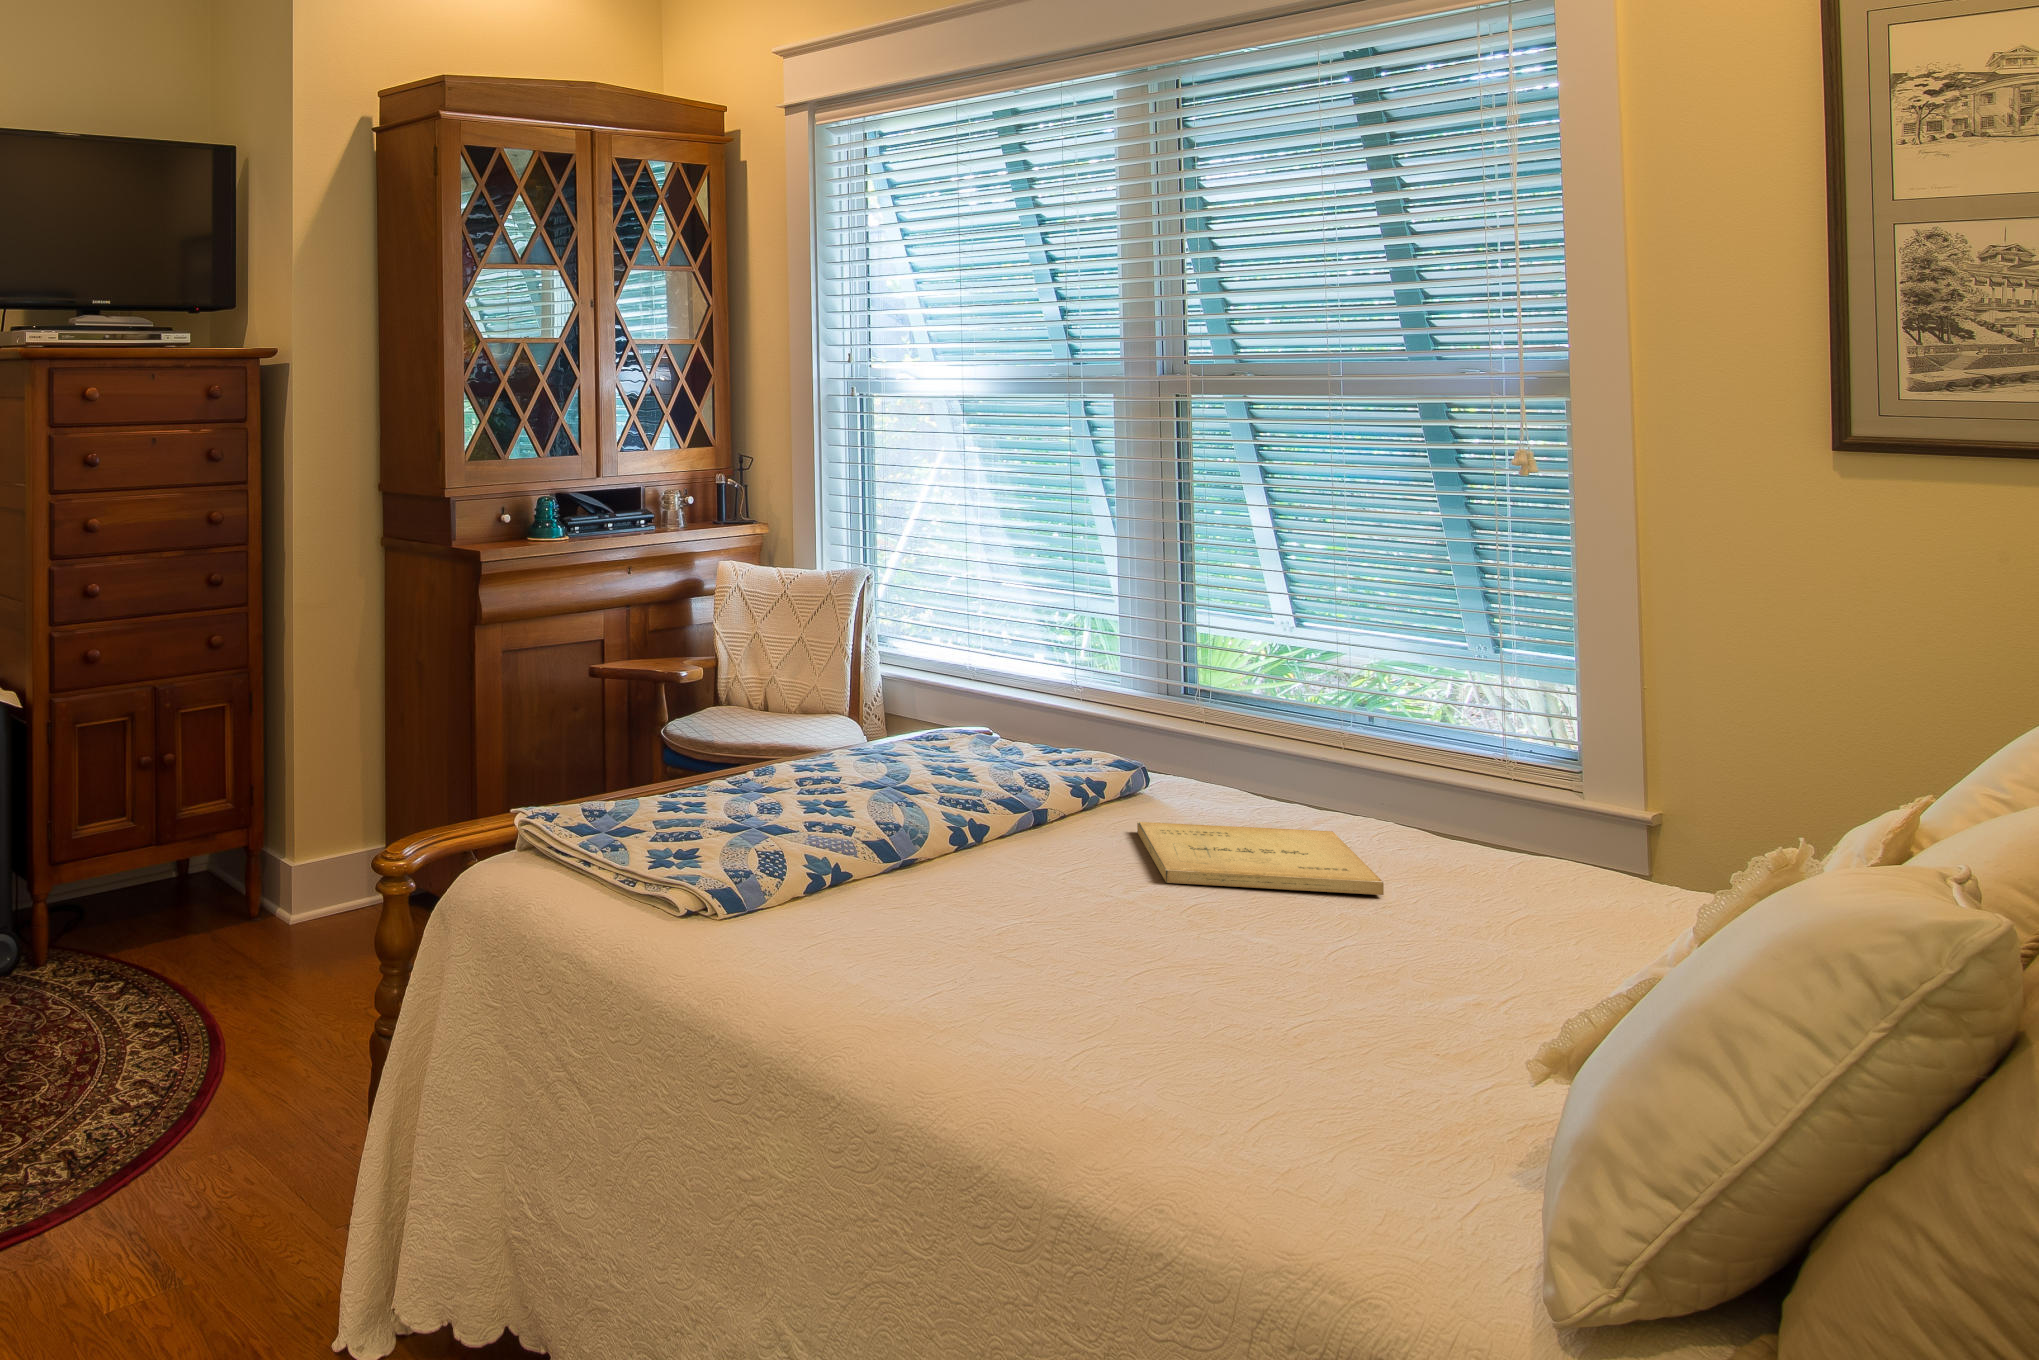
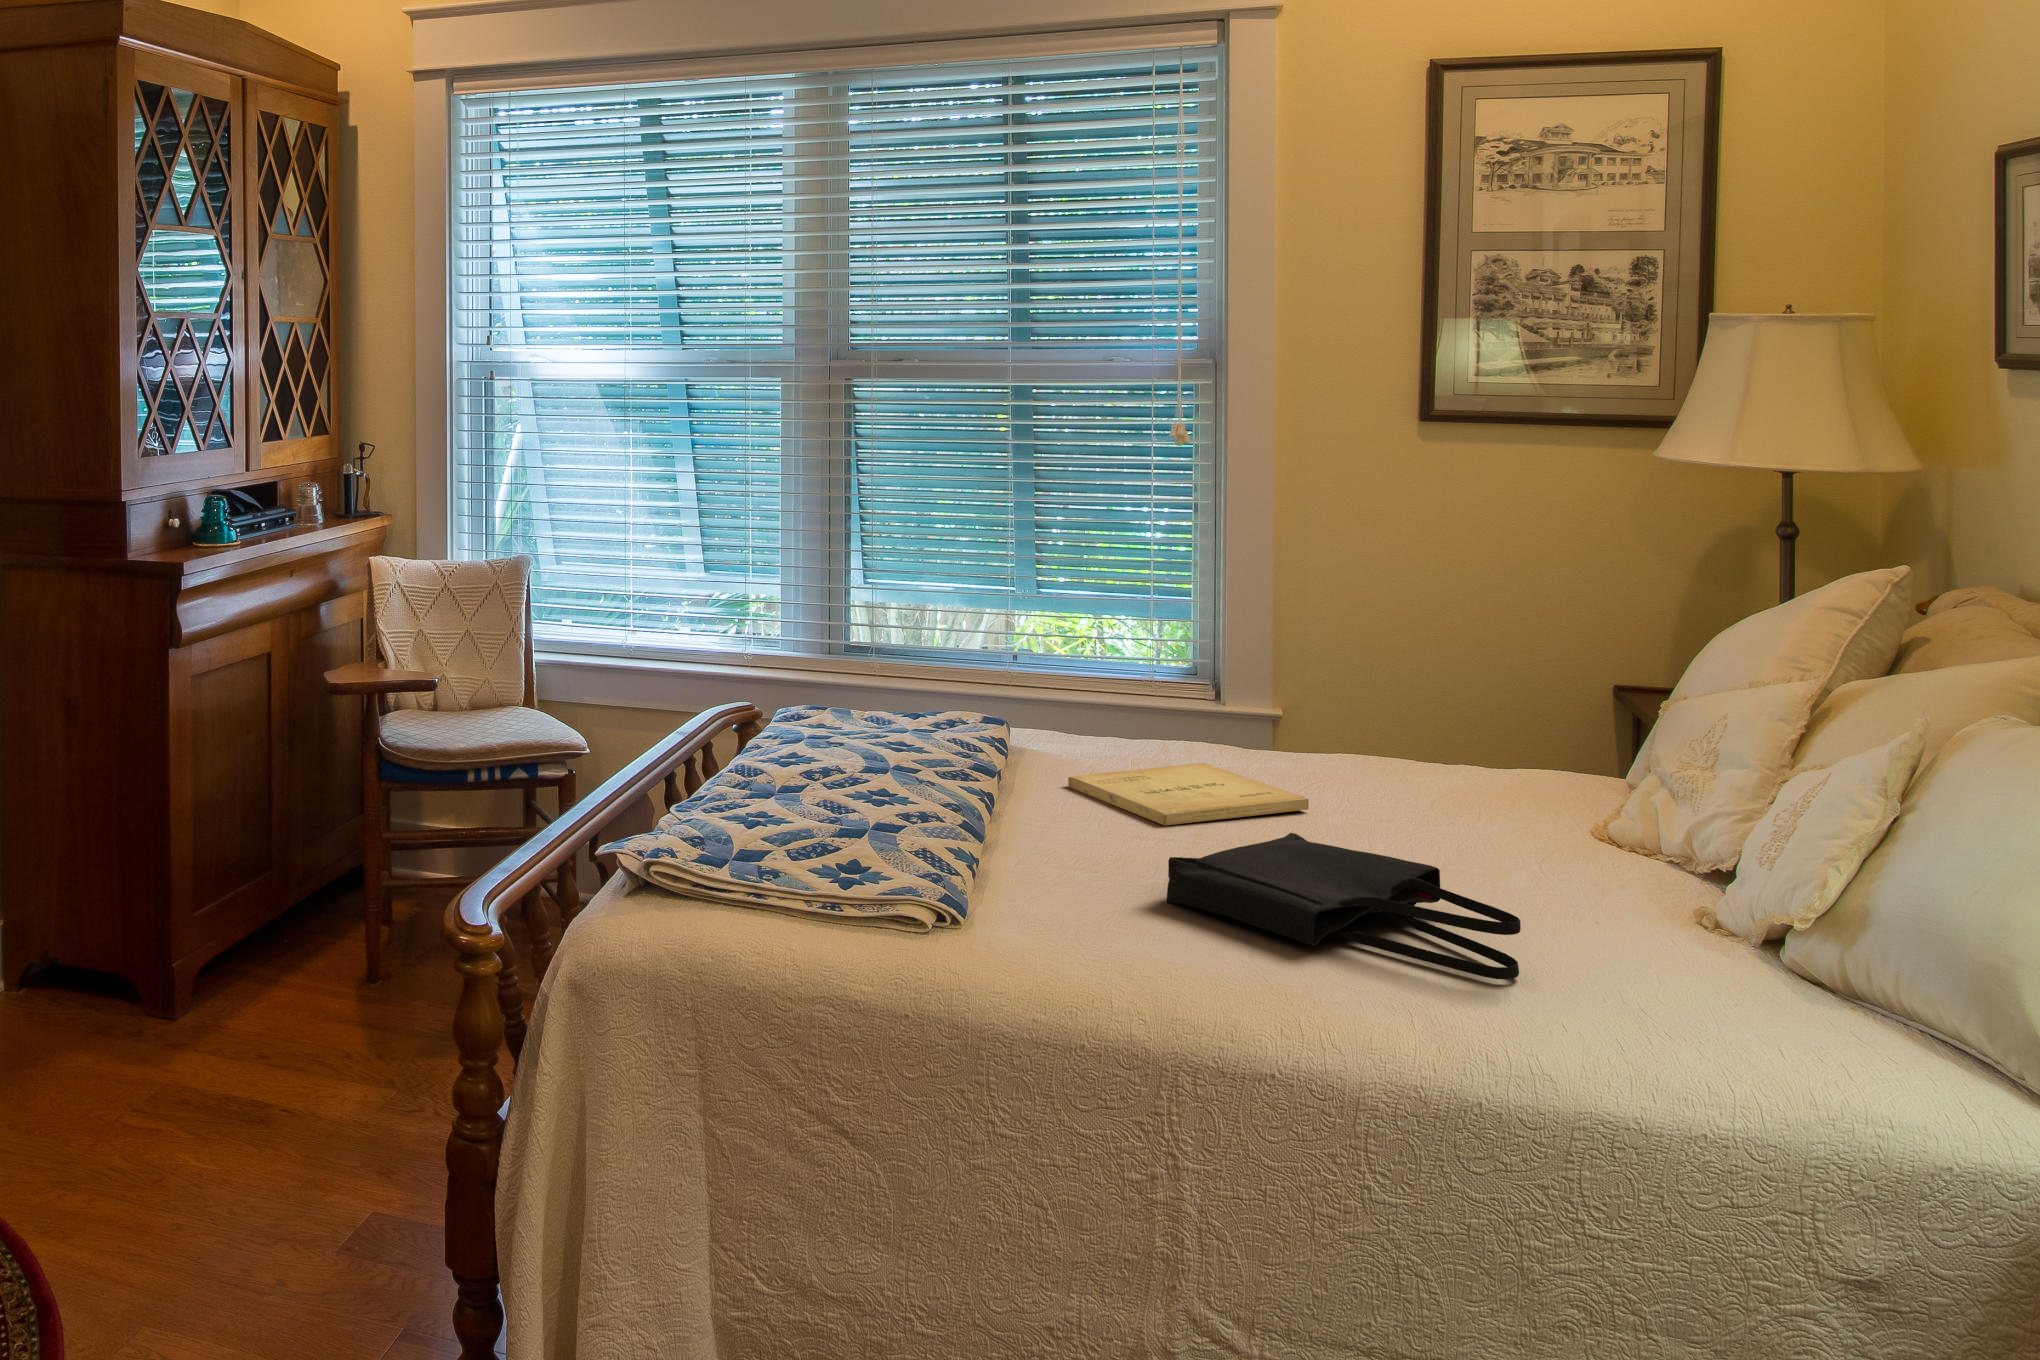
tote bag: none [1008,900,1311,1091] -> present [1167,833,1521,980]

